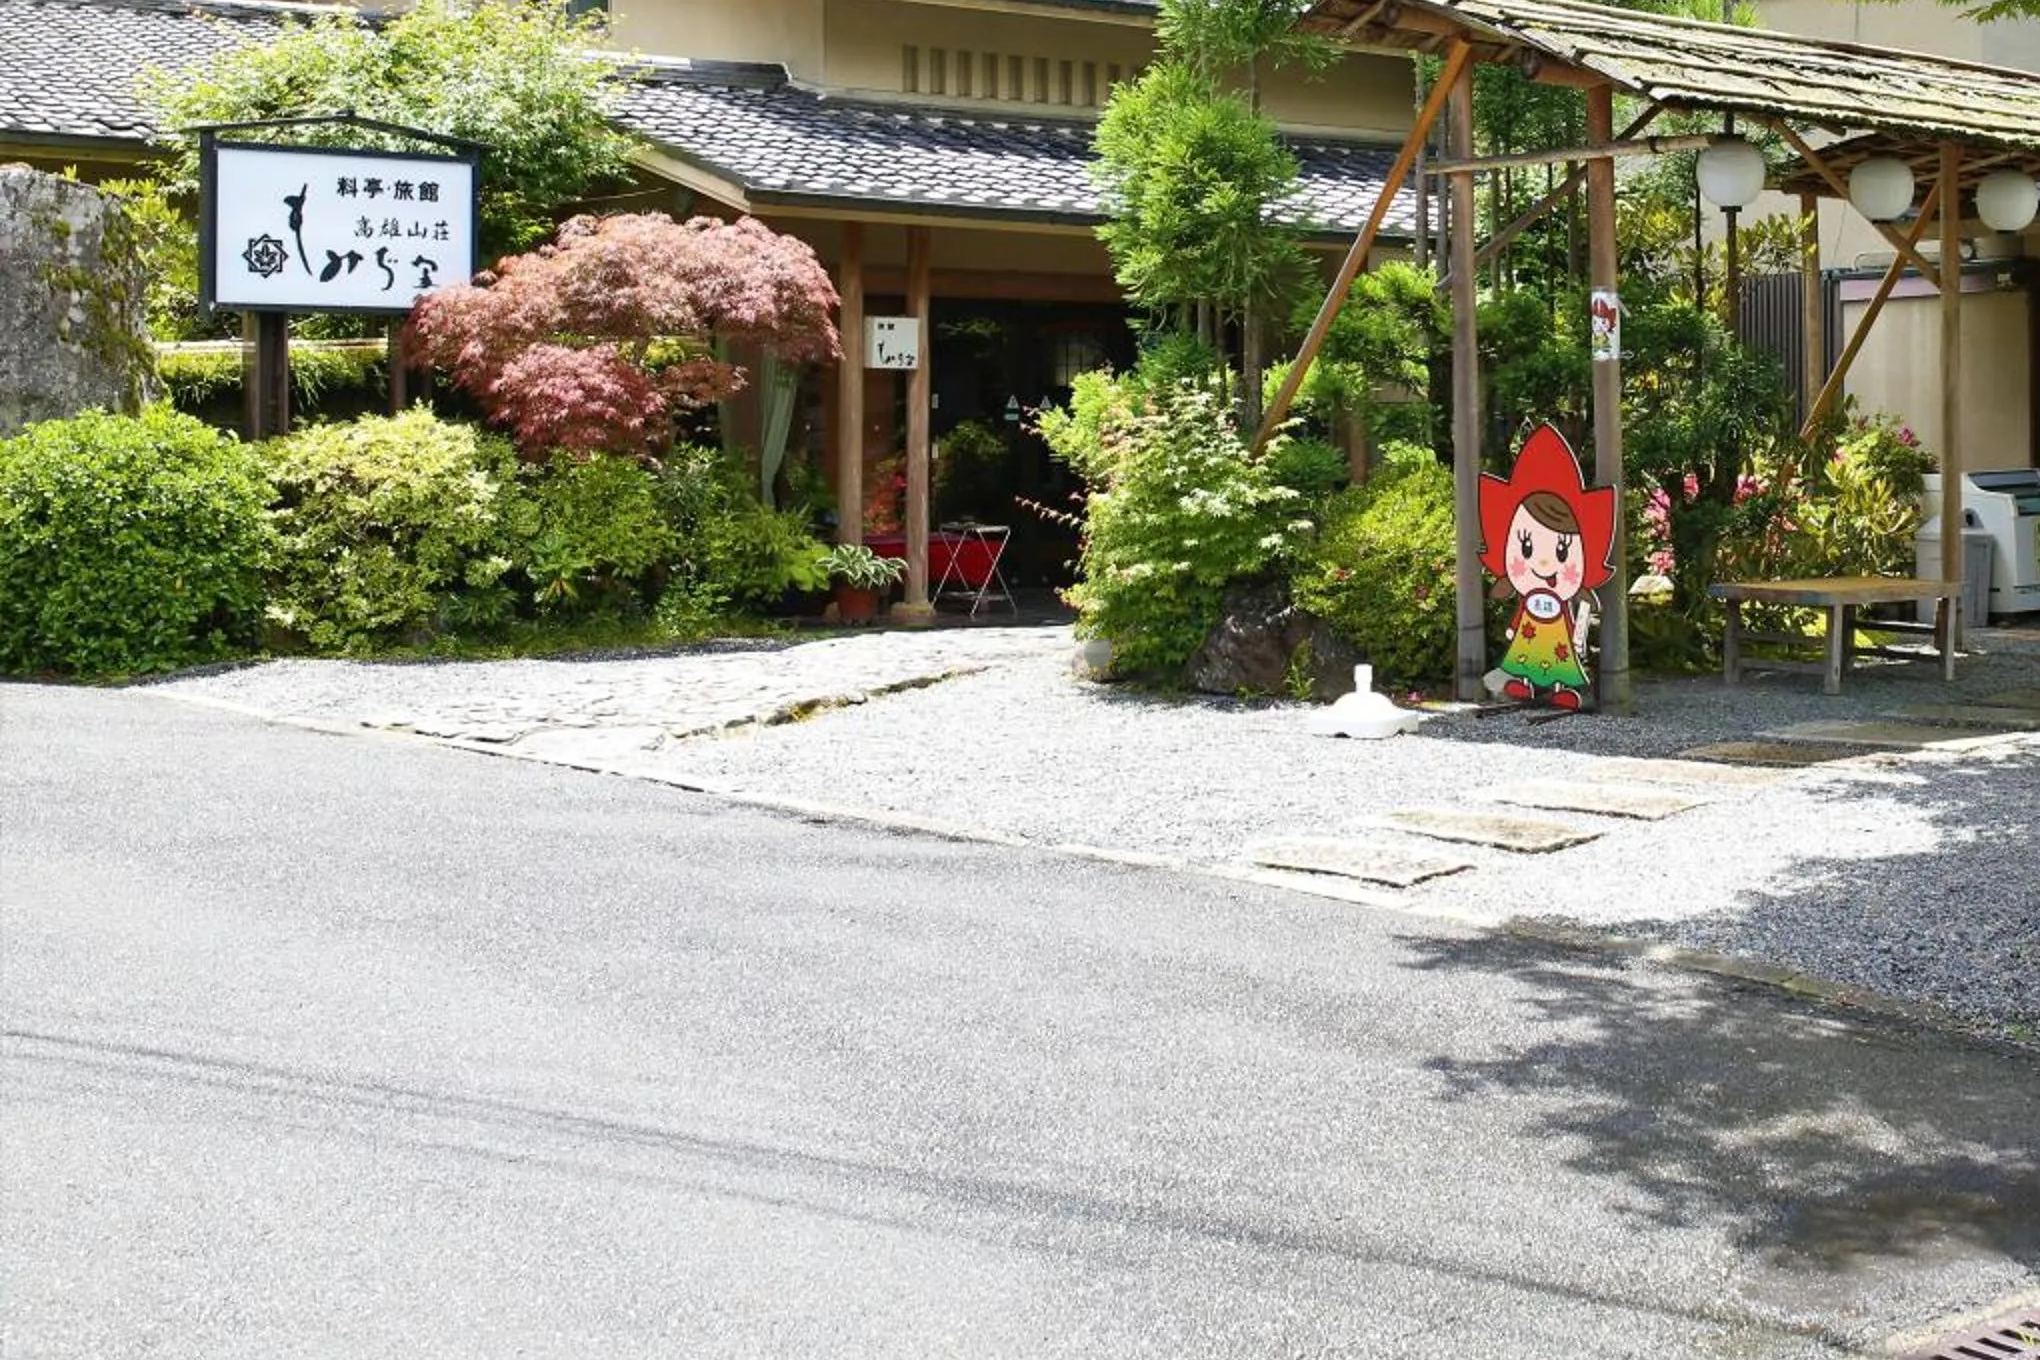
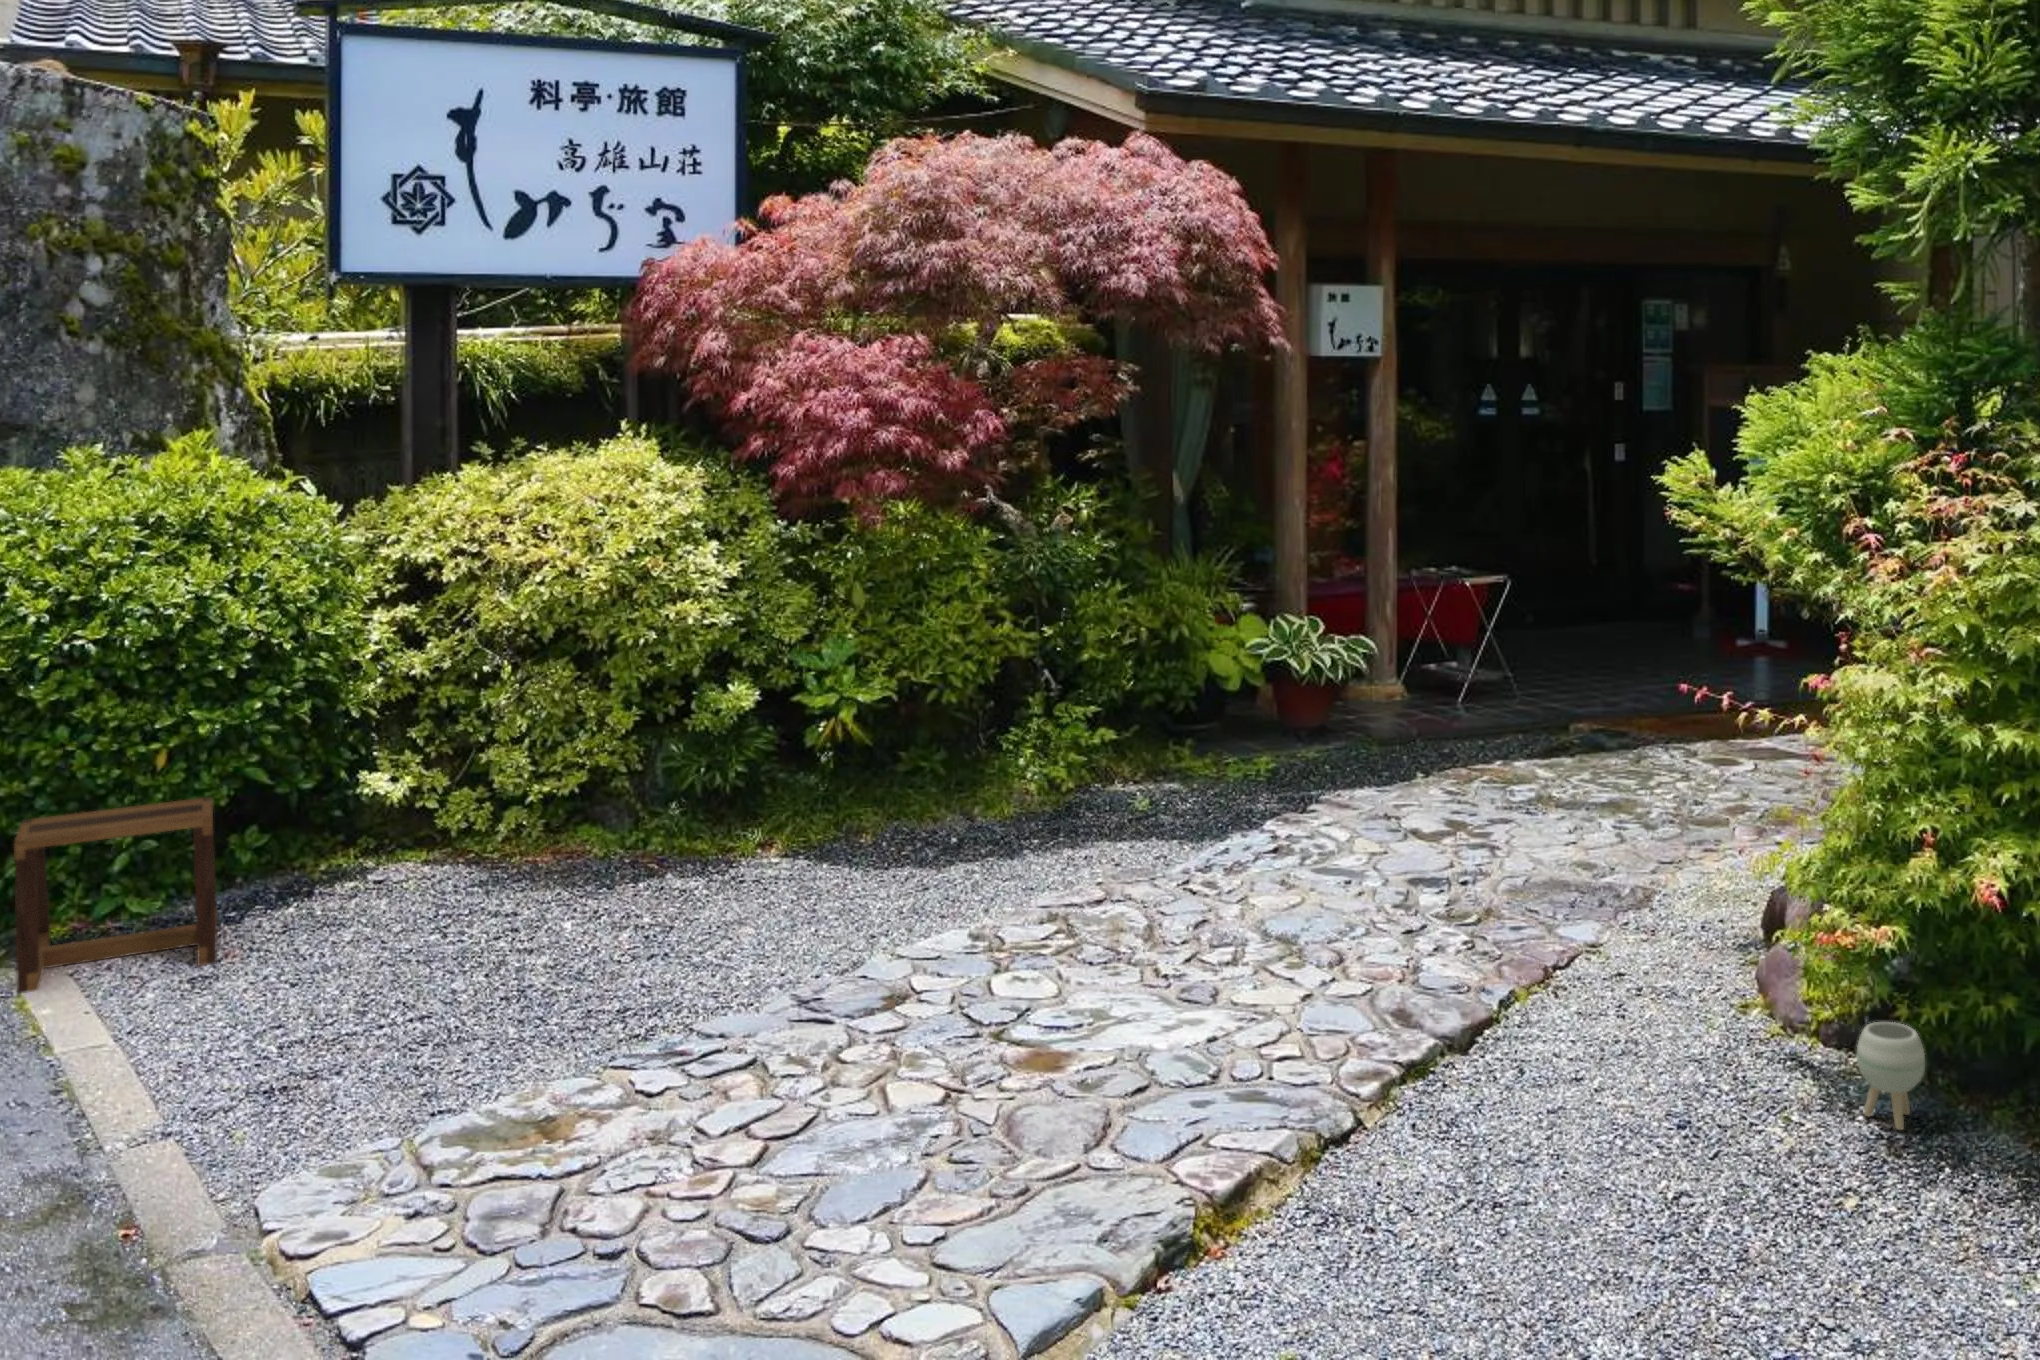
stool: none [116,602,242,692] -> present [14,797,217,994]

